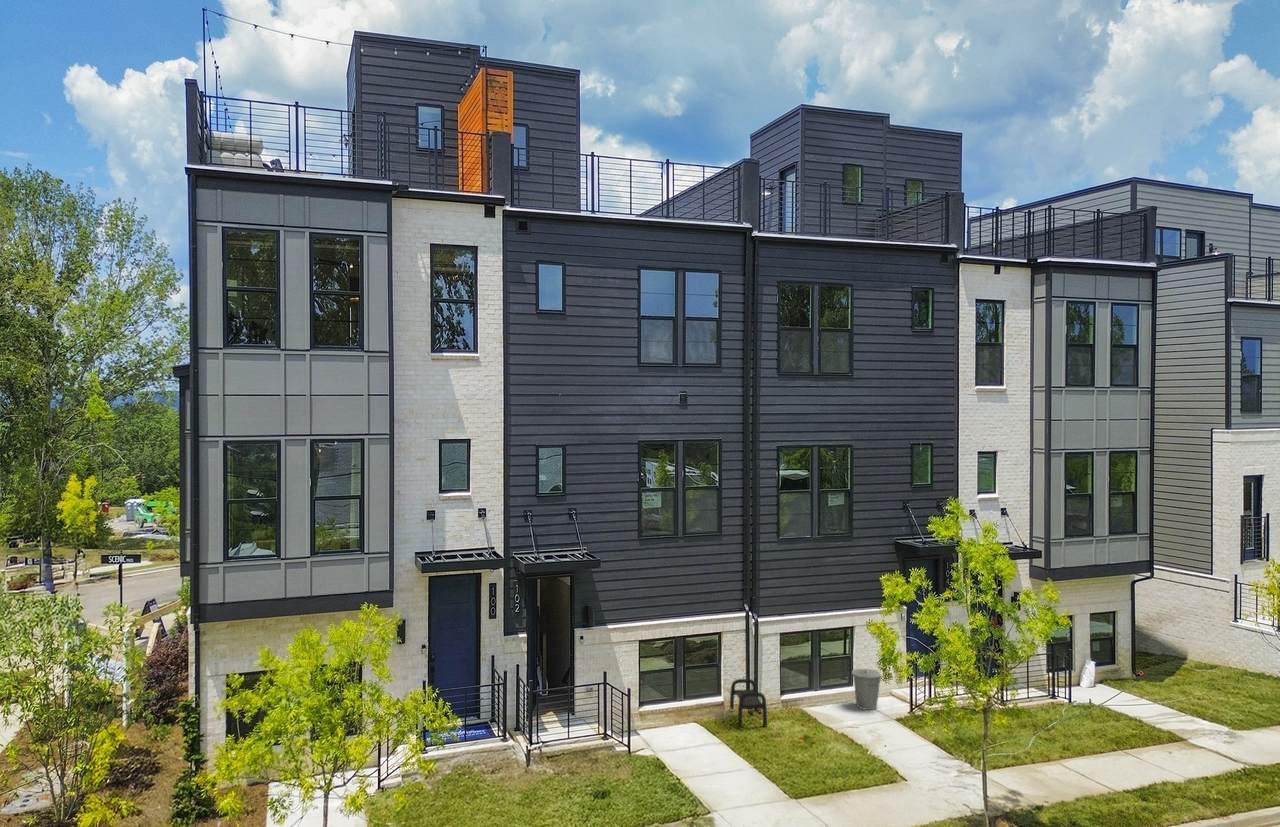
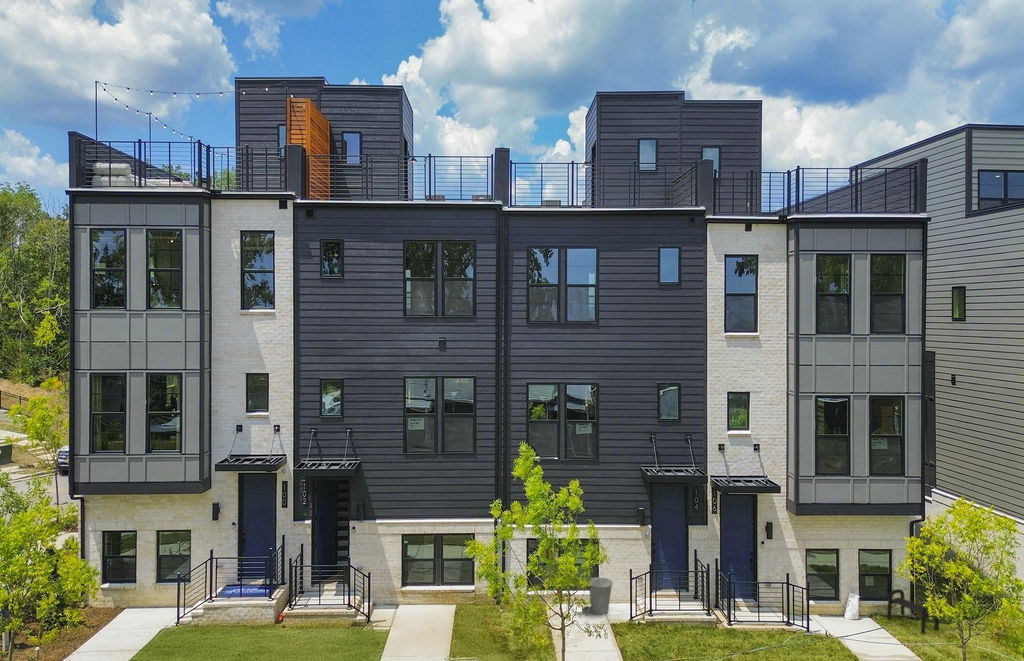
bench: present [730,679,767,727] -> present [887,589,939,634]

